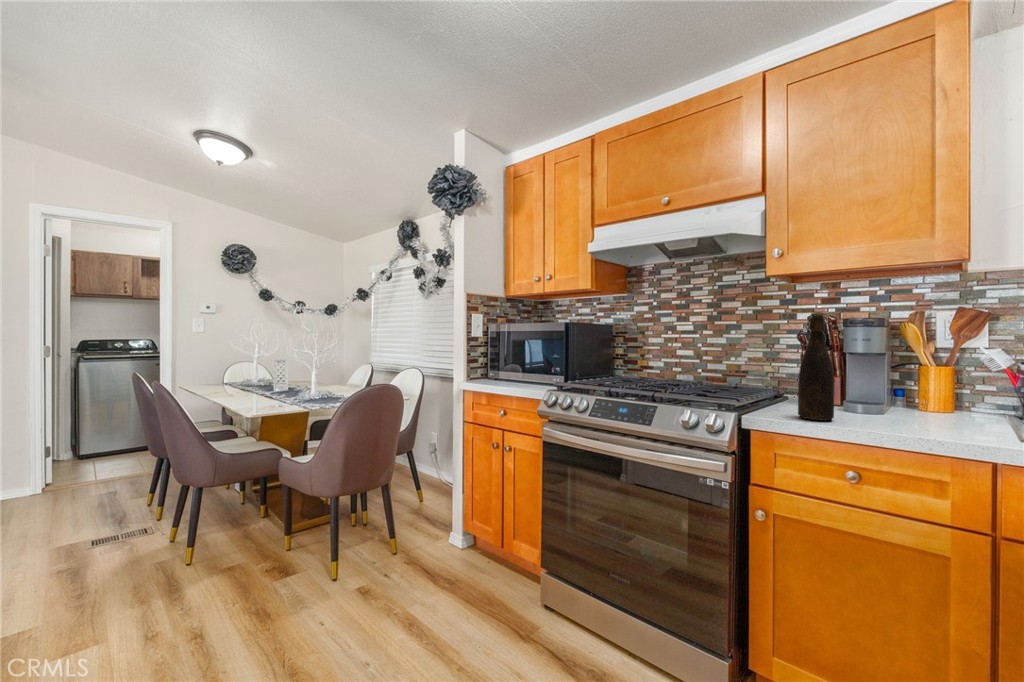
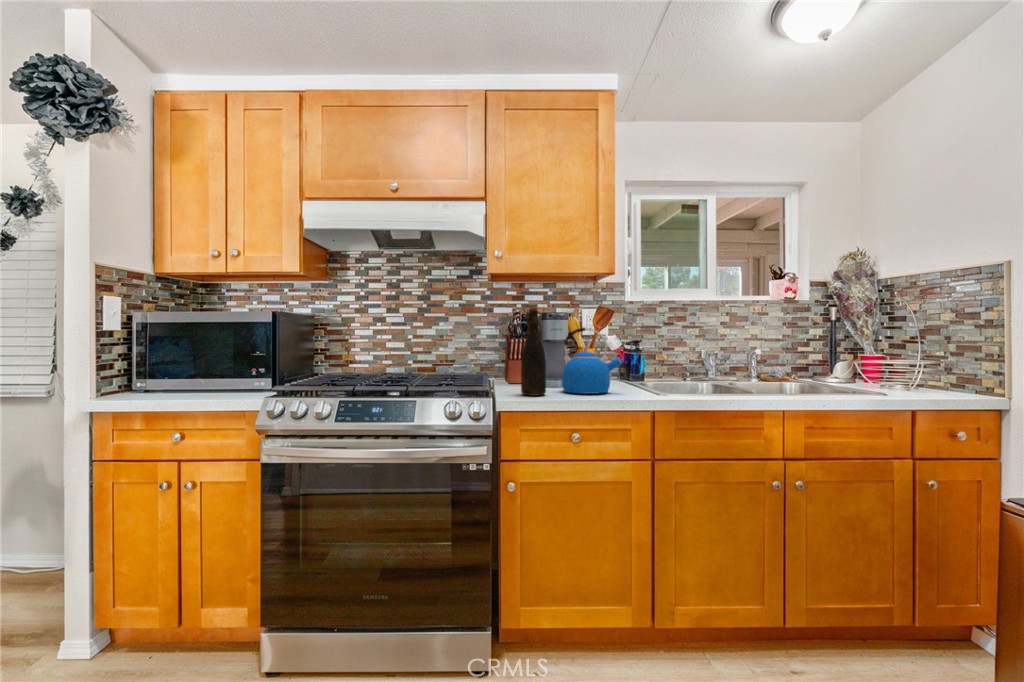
kettle: none [867,337,977,429] -> present [562,328,622,394]

